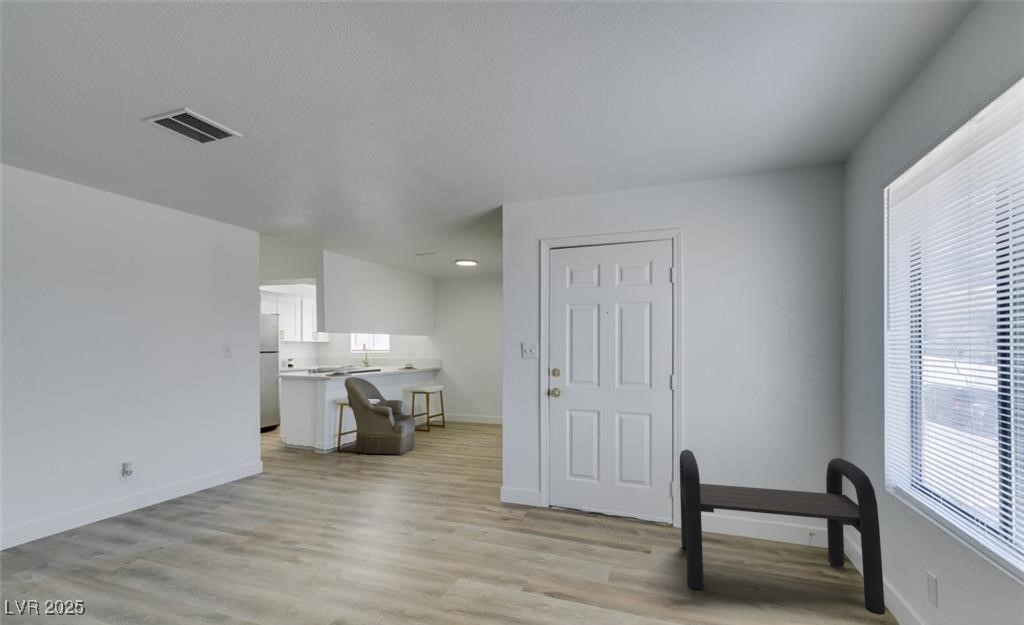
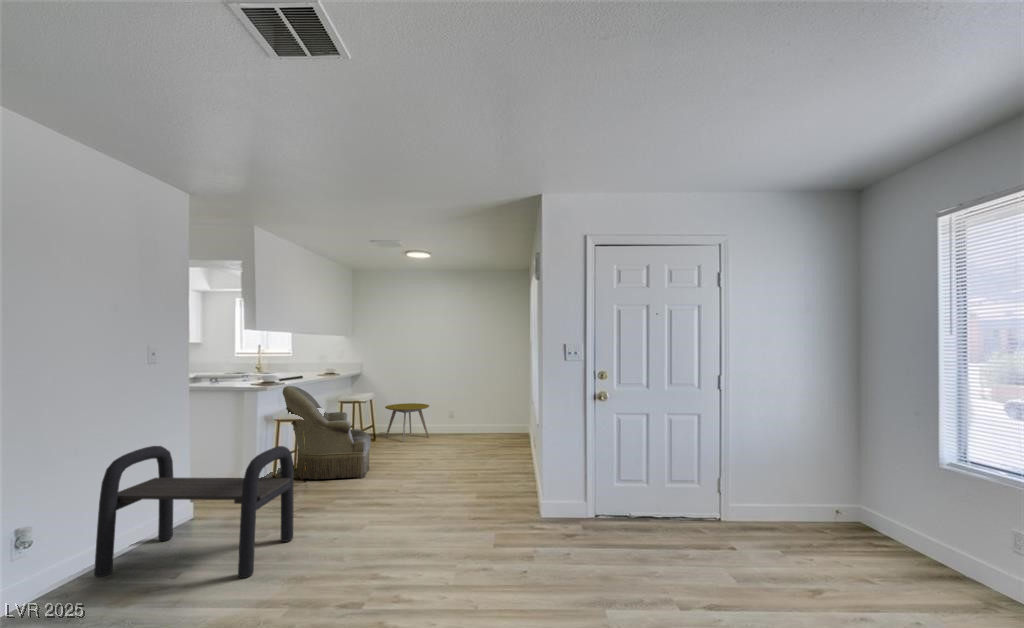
side table: none [453,396,491,429] -> present [385,403,429,442]
bench: present [680,449,885,615] -> present [94,446,294,578]

